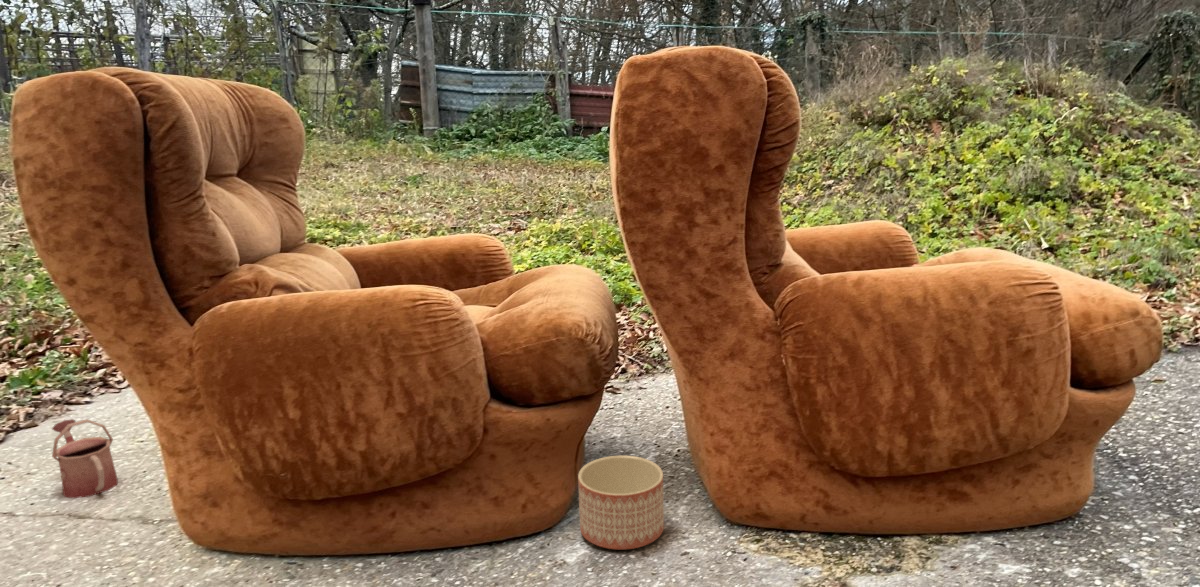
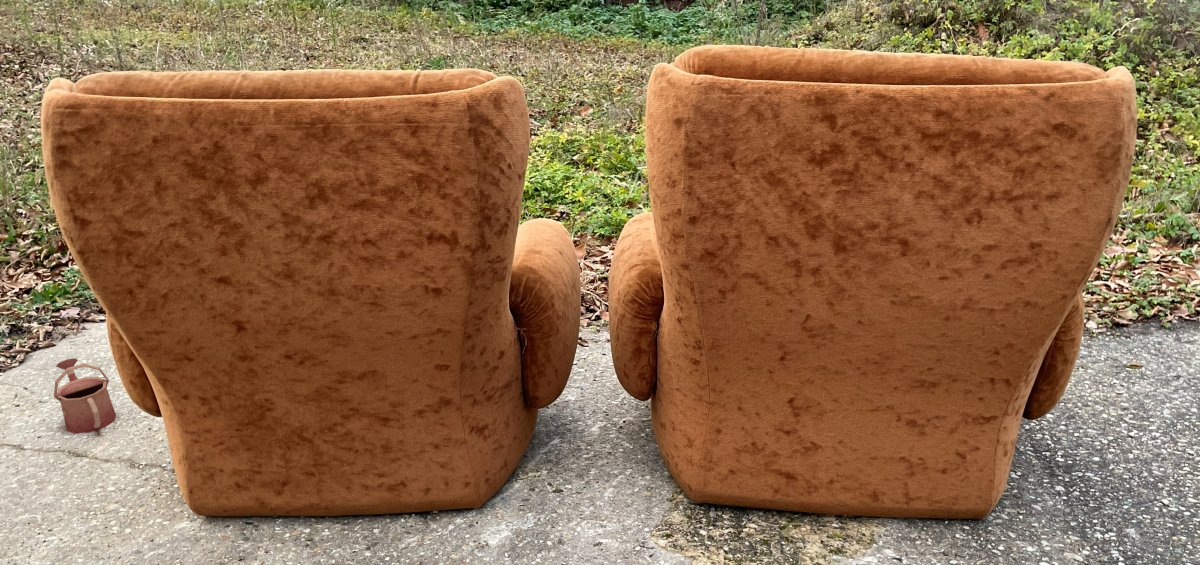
planter: present [578,455,664,550] -> none [507,442,587,534]

